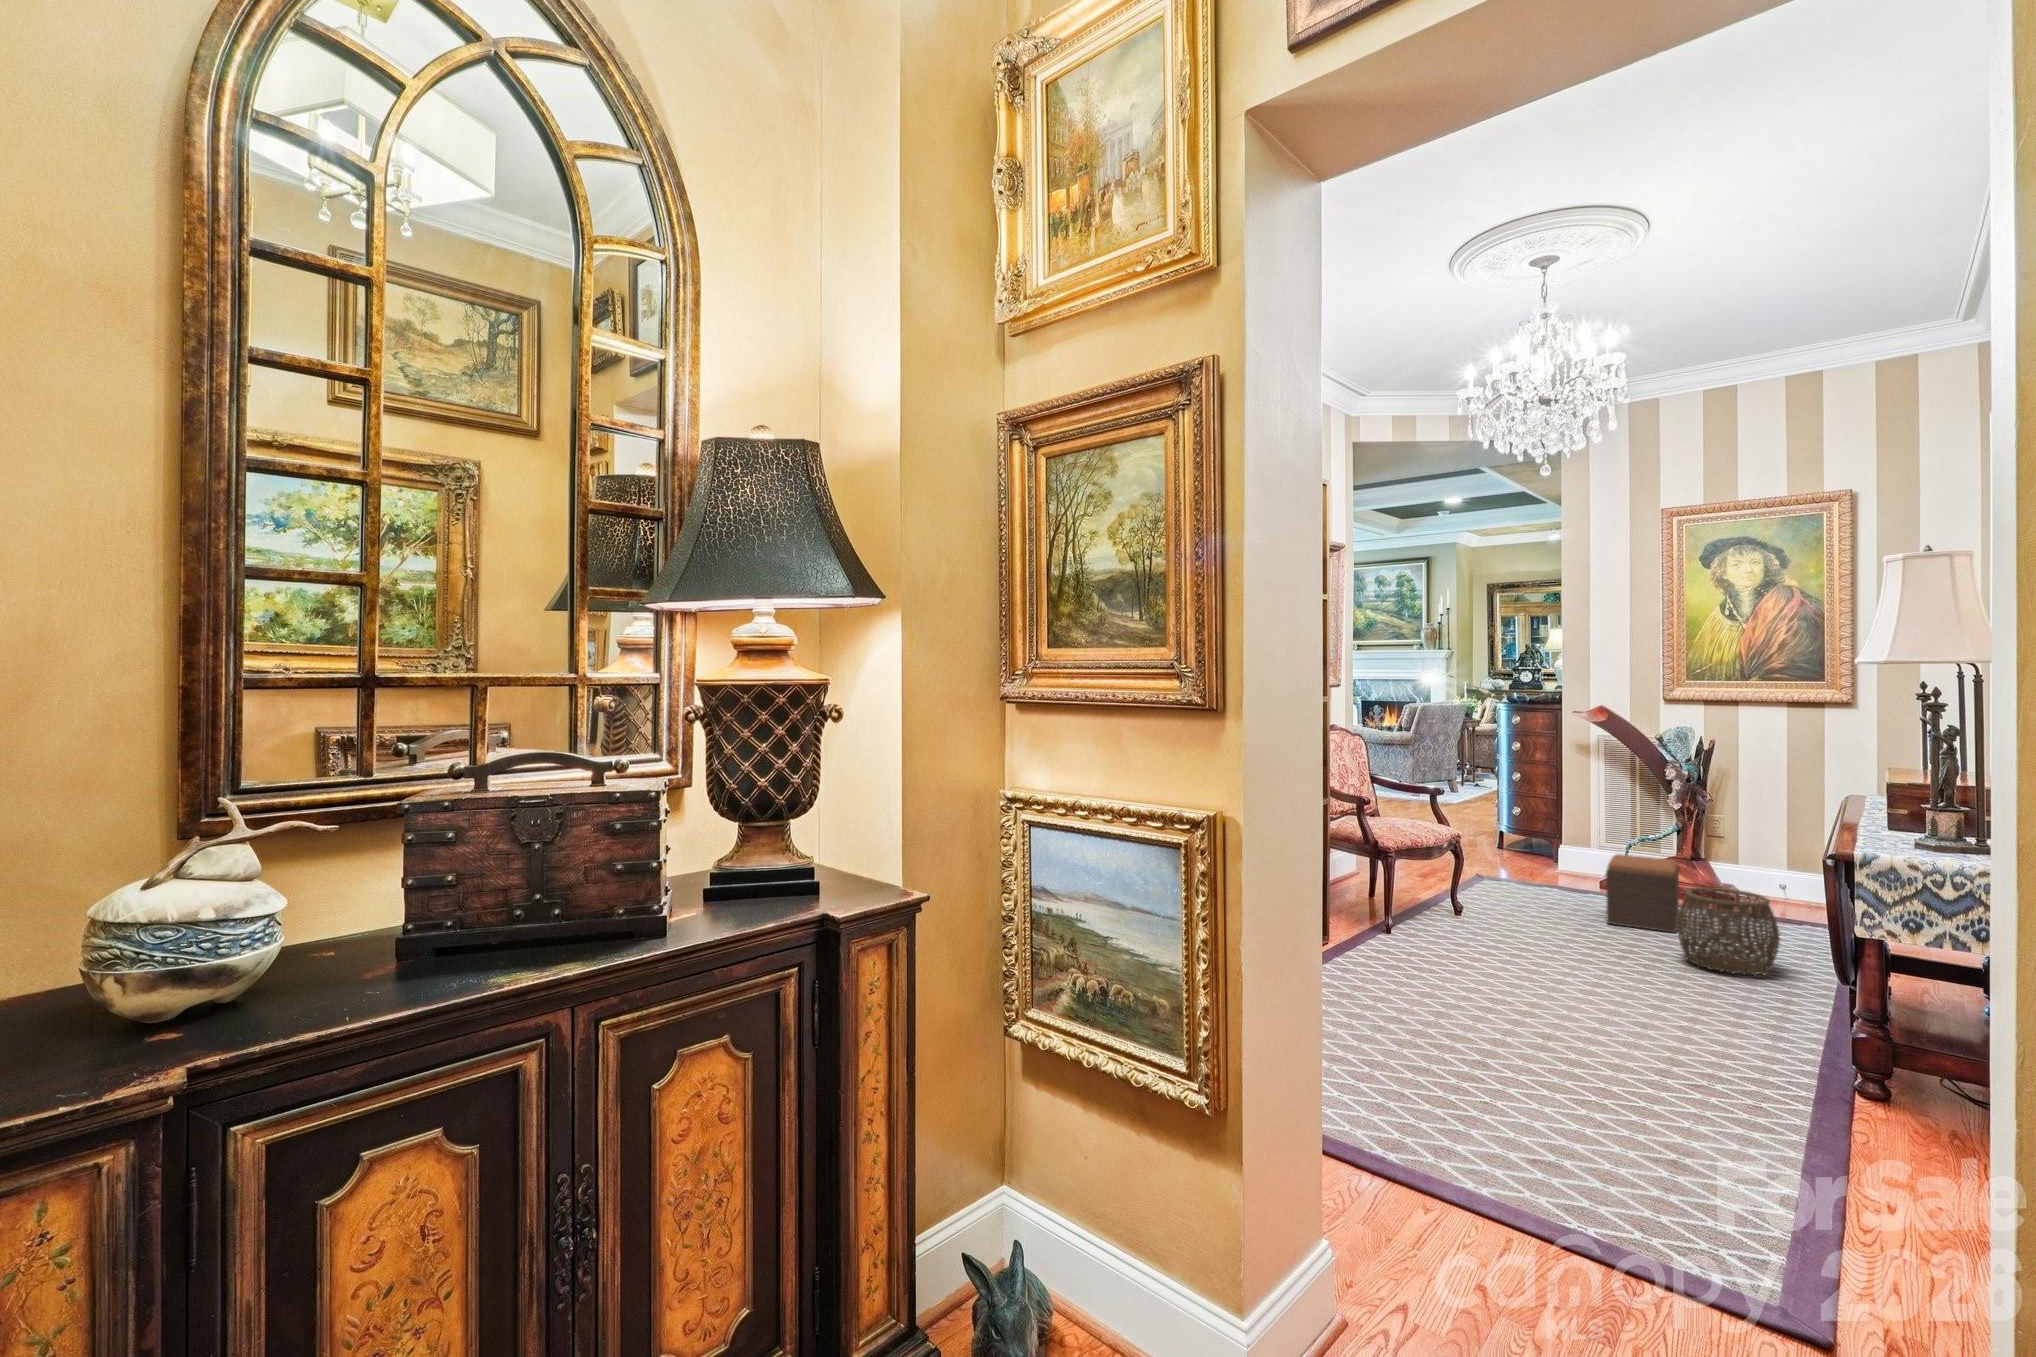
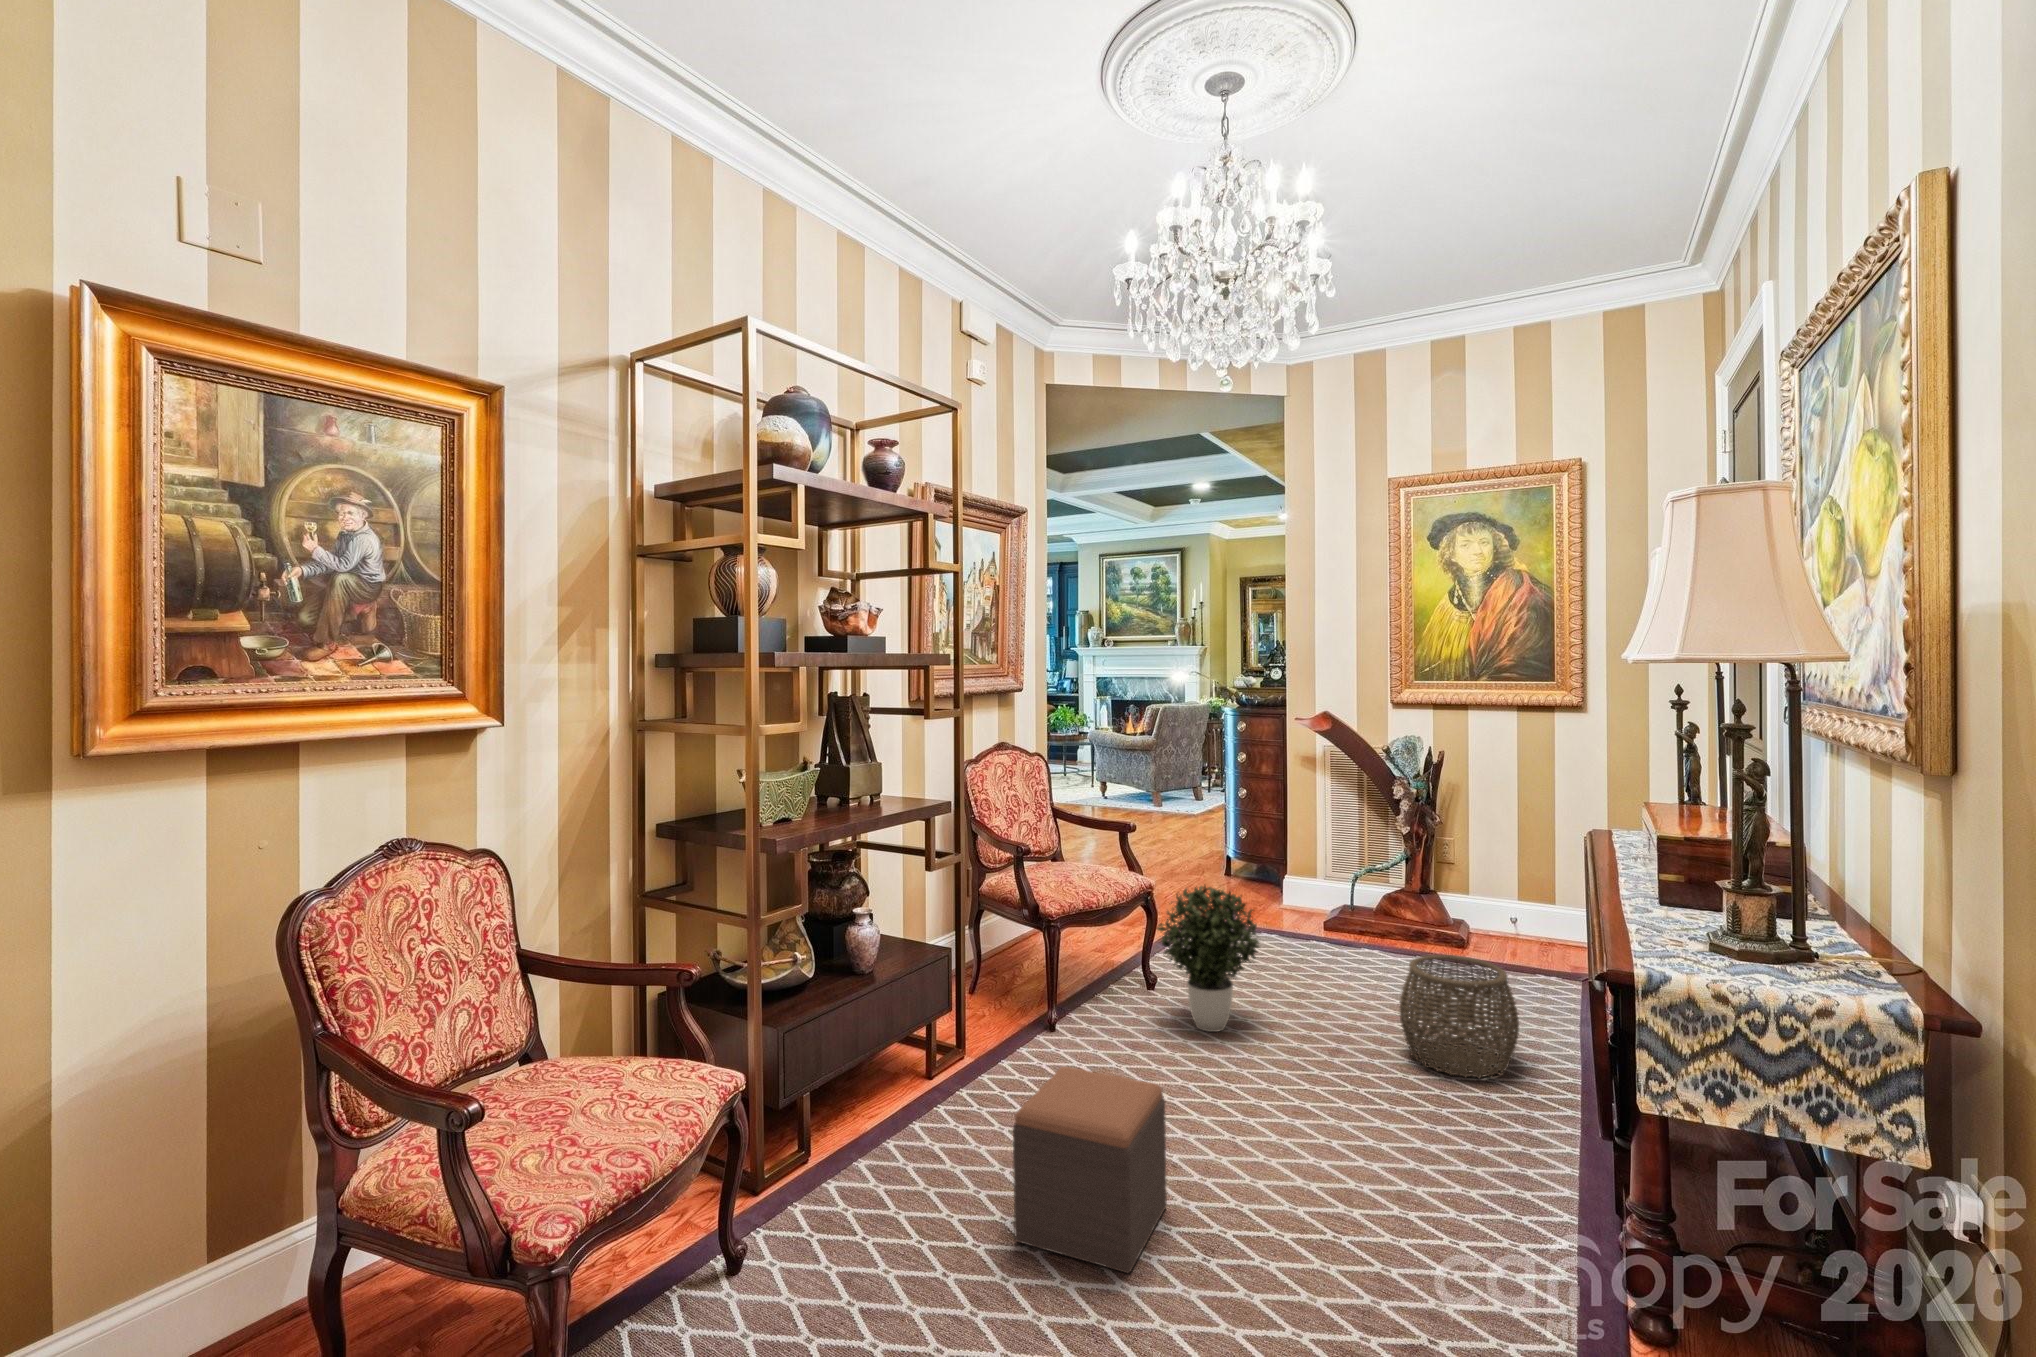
potted plant: none [1470,829,1557,939] -> present [1157,886,1259,1032]
footstool: present [1606,854,1679,933] -> present [1013,1067,1167,1273]

